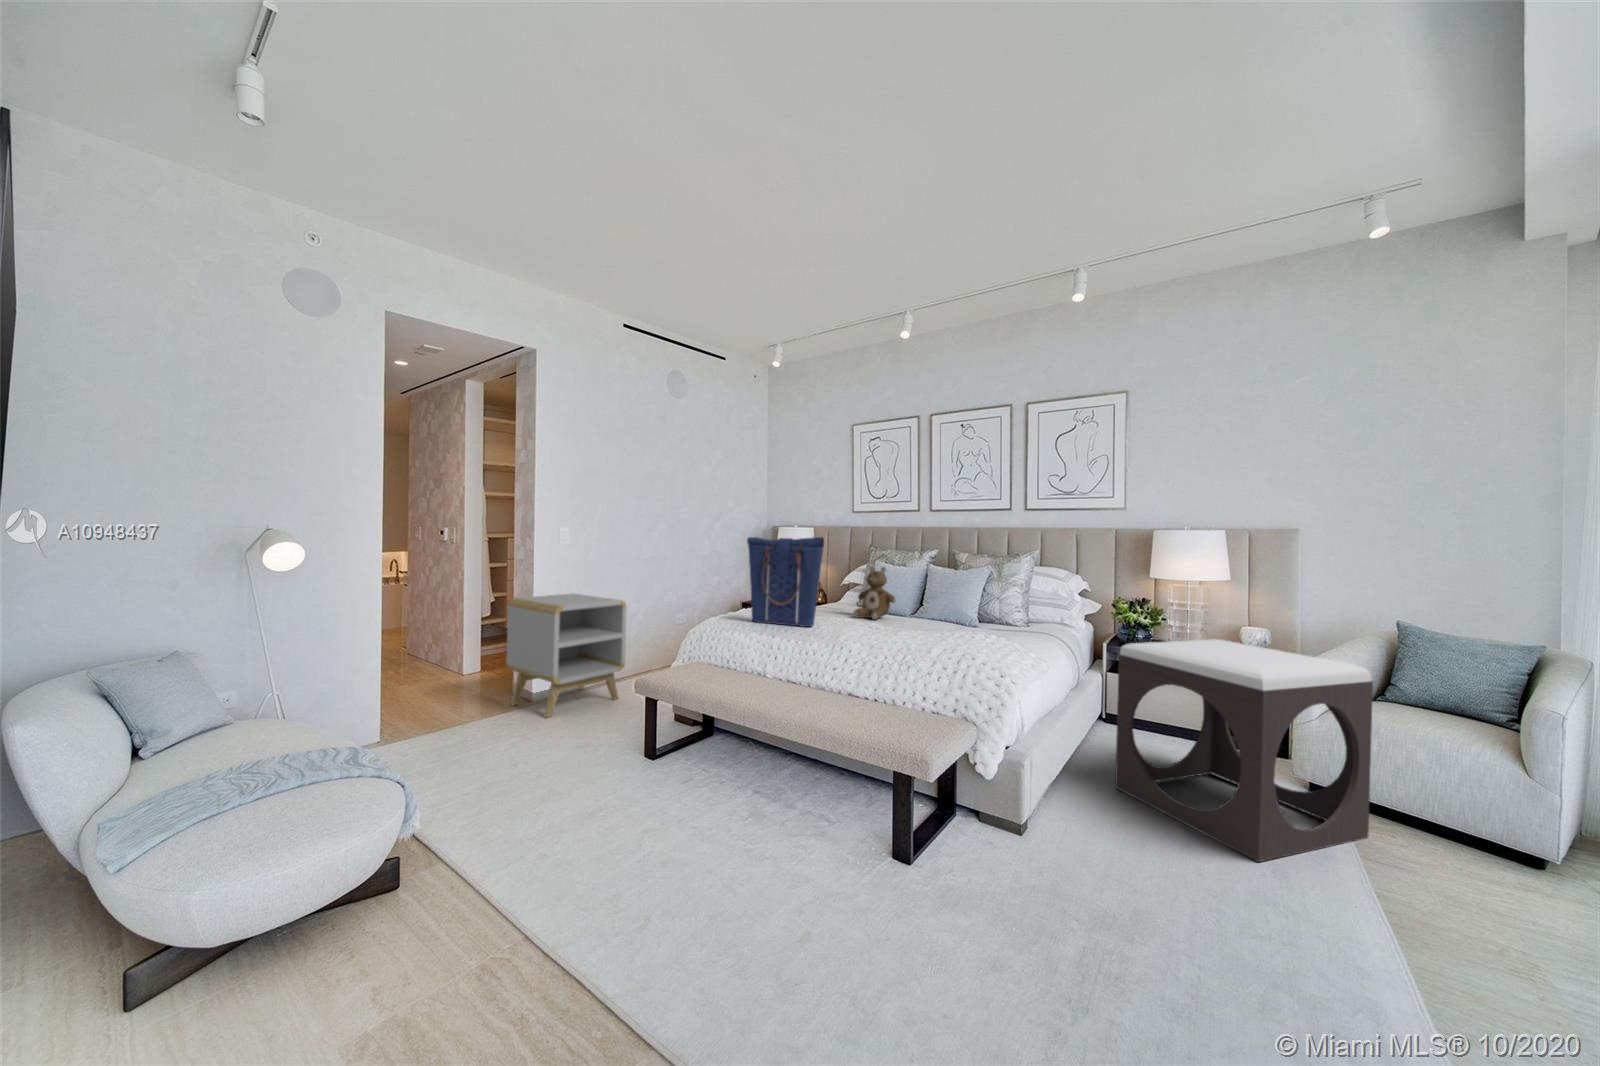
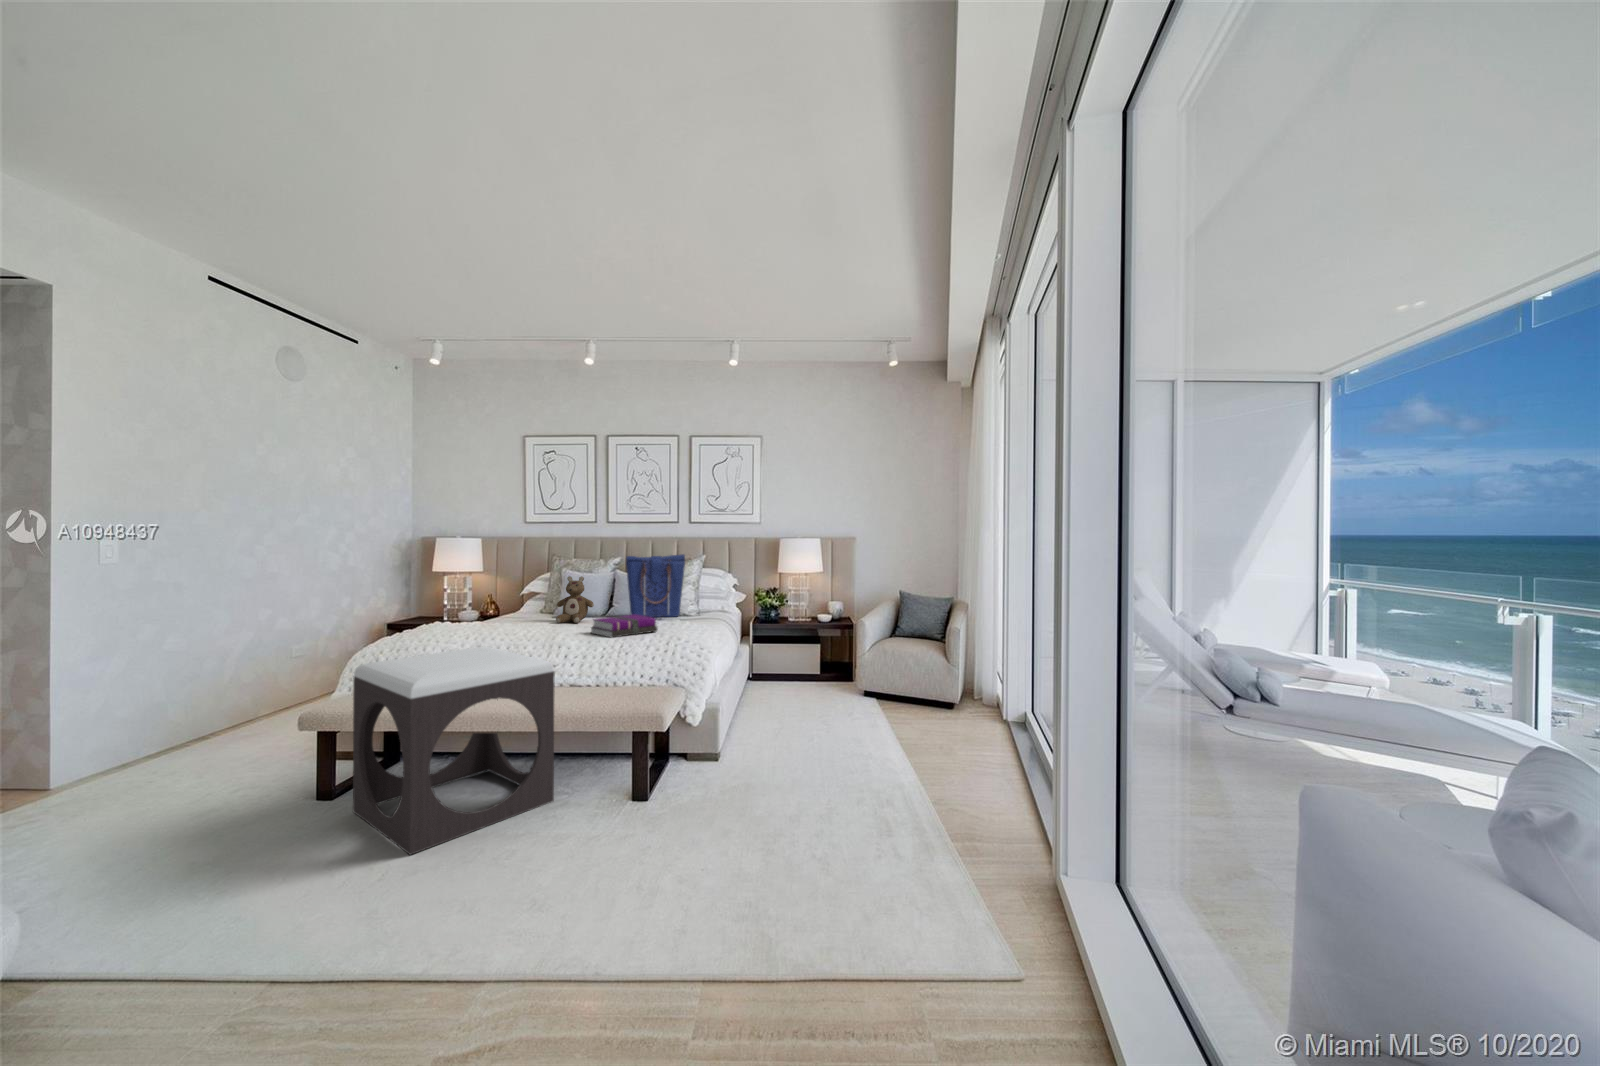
tote bag: present [747,537,824,627] -> present [626,554,685,617]
side table: present [506,593,627,718] -> none [90,632,280,780]
notebook: none [875,616,958,643] -> present [591,615,658,637]
footstool: present [1115,639,1373,862] -> present [353,646,555,855]

